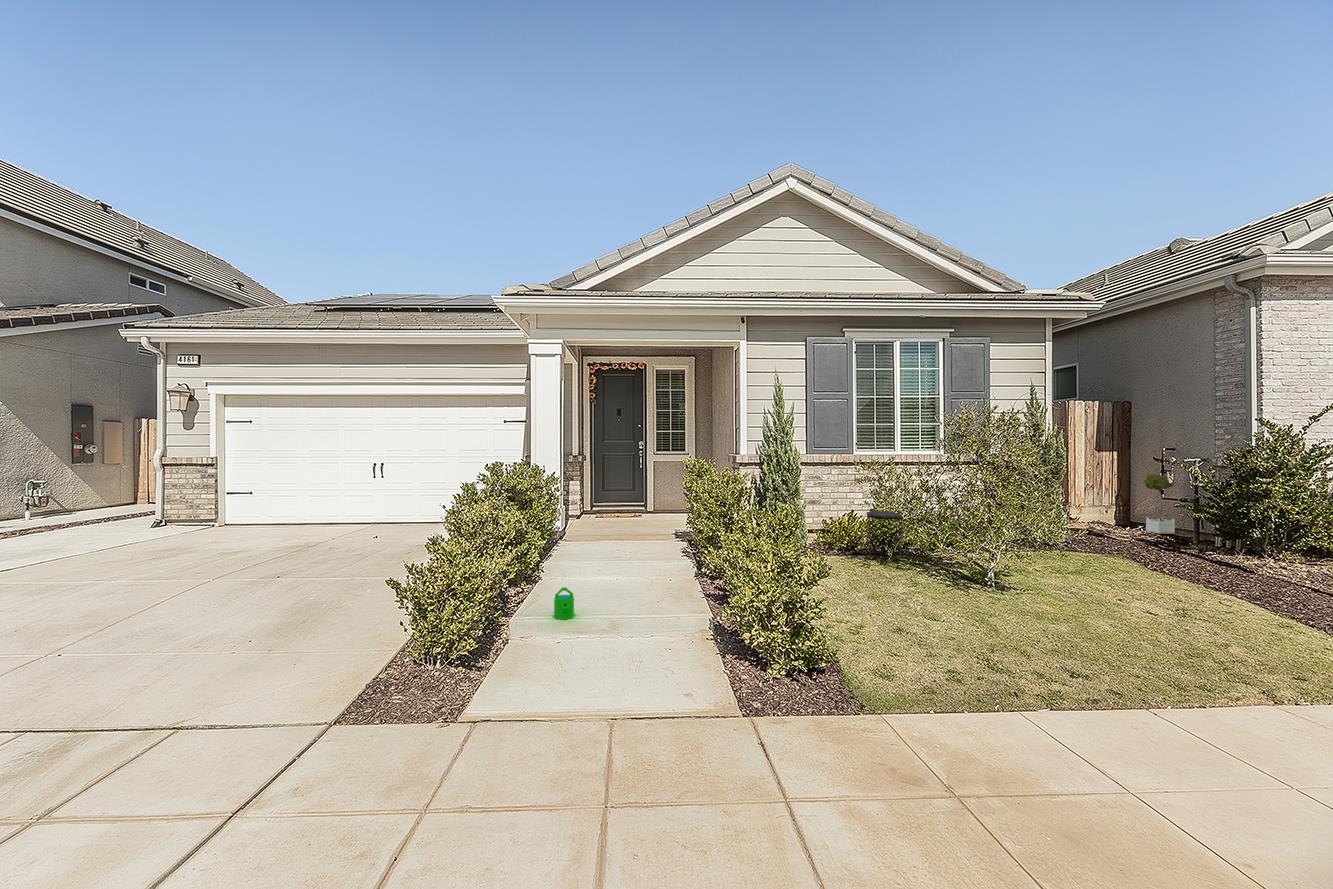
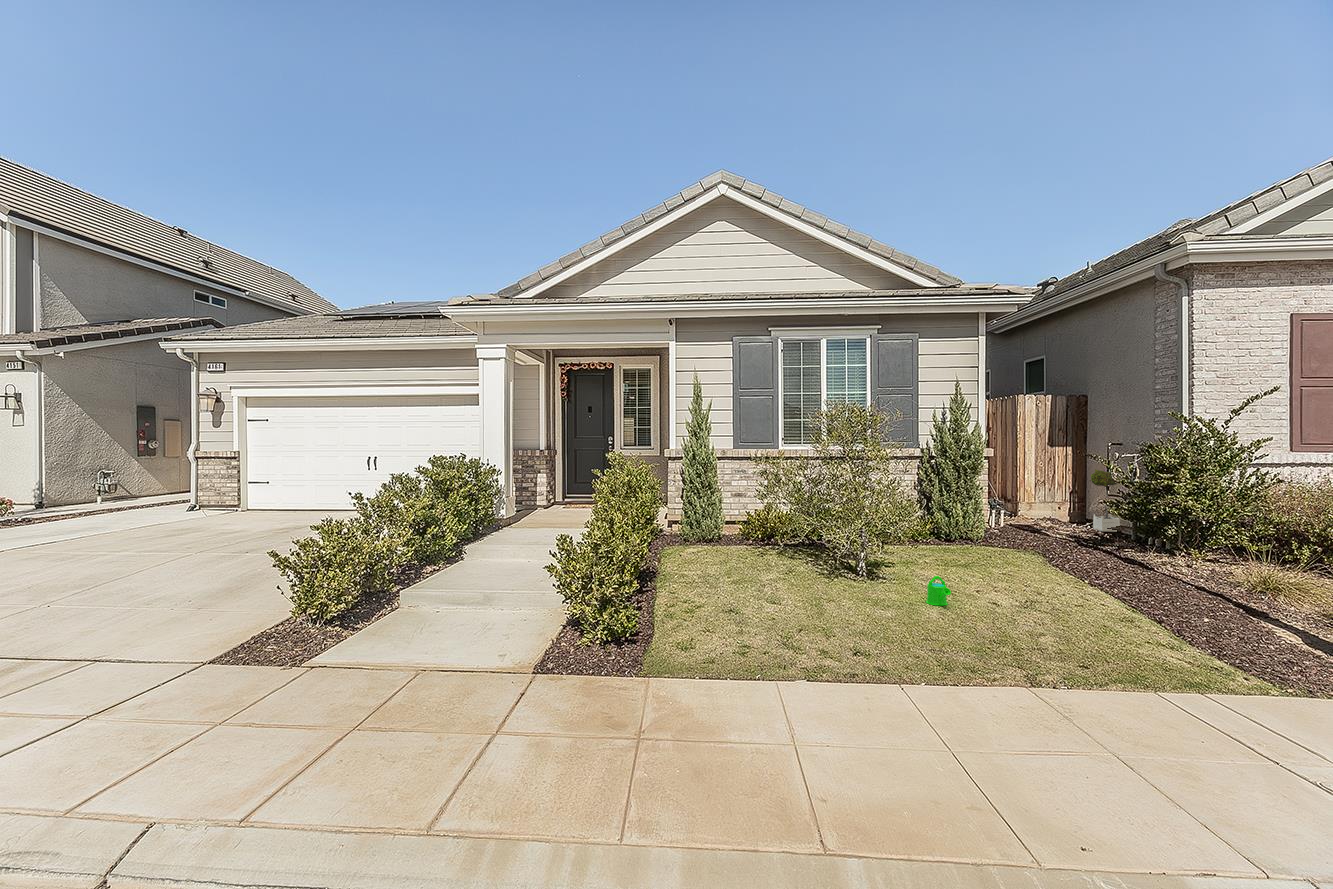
side table: present [867,511,904,562] -> none [768,502,802,550]
watering can: present [553,587,575,619] -> present [926,576,951,606]

